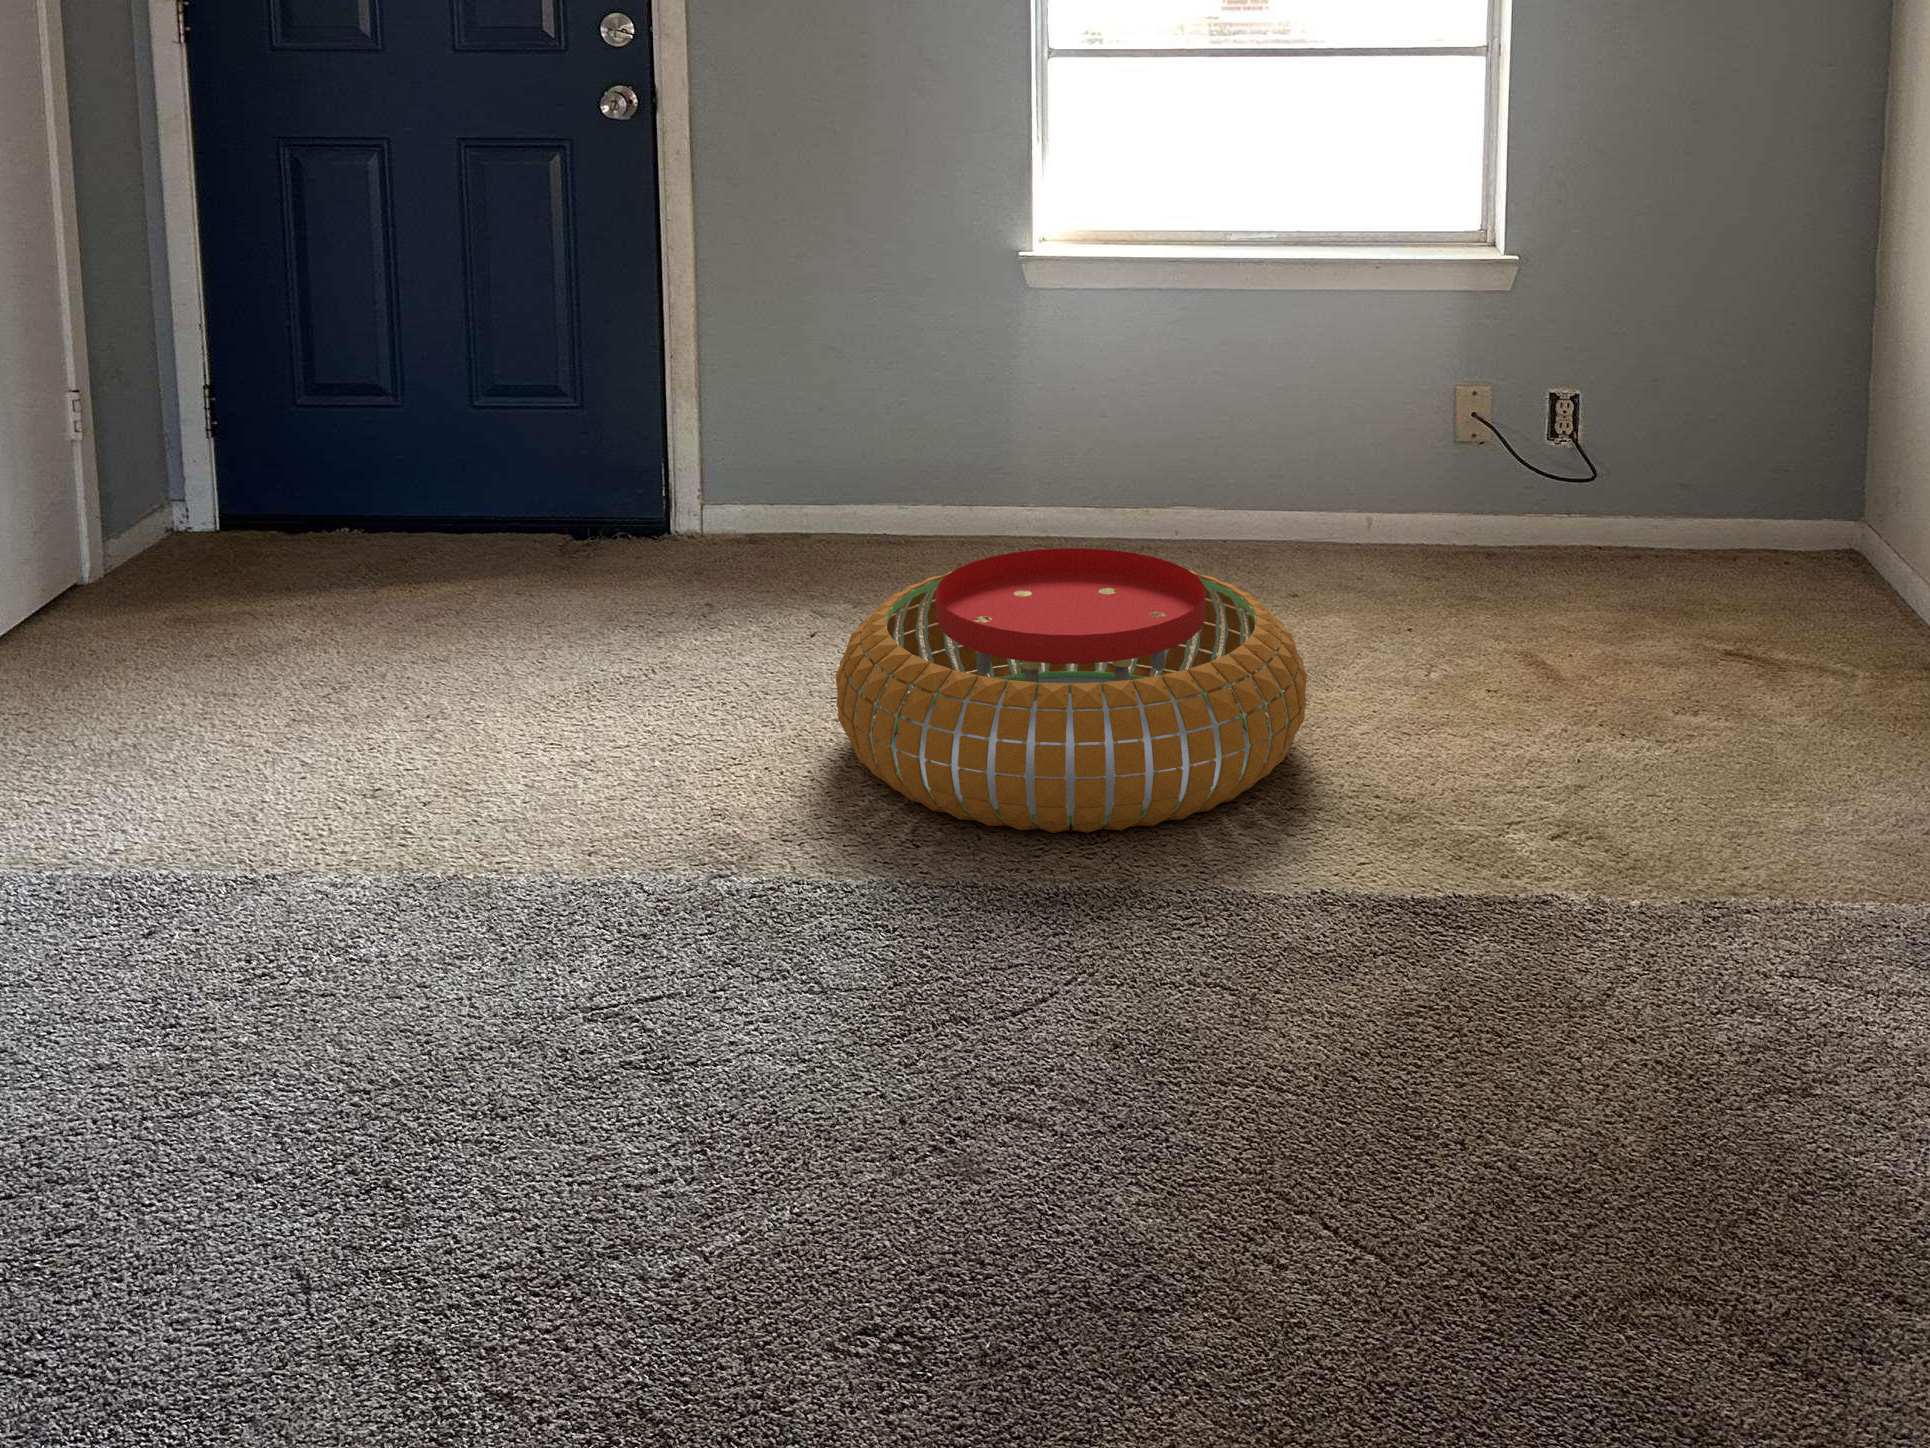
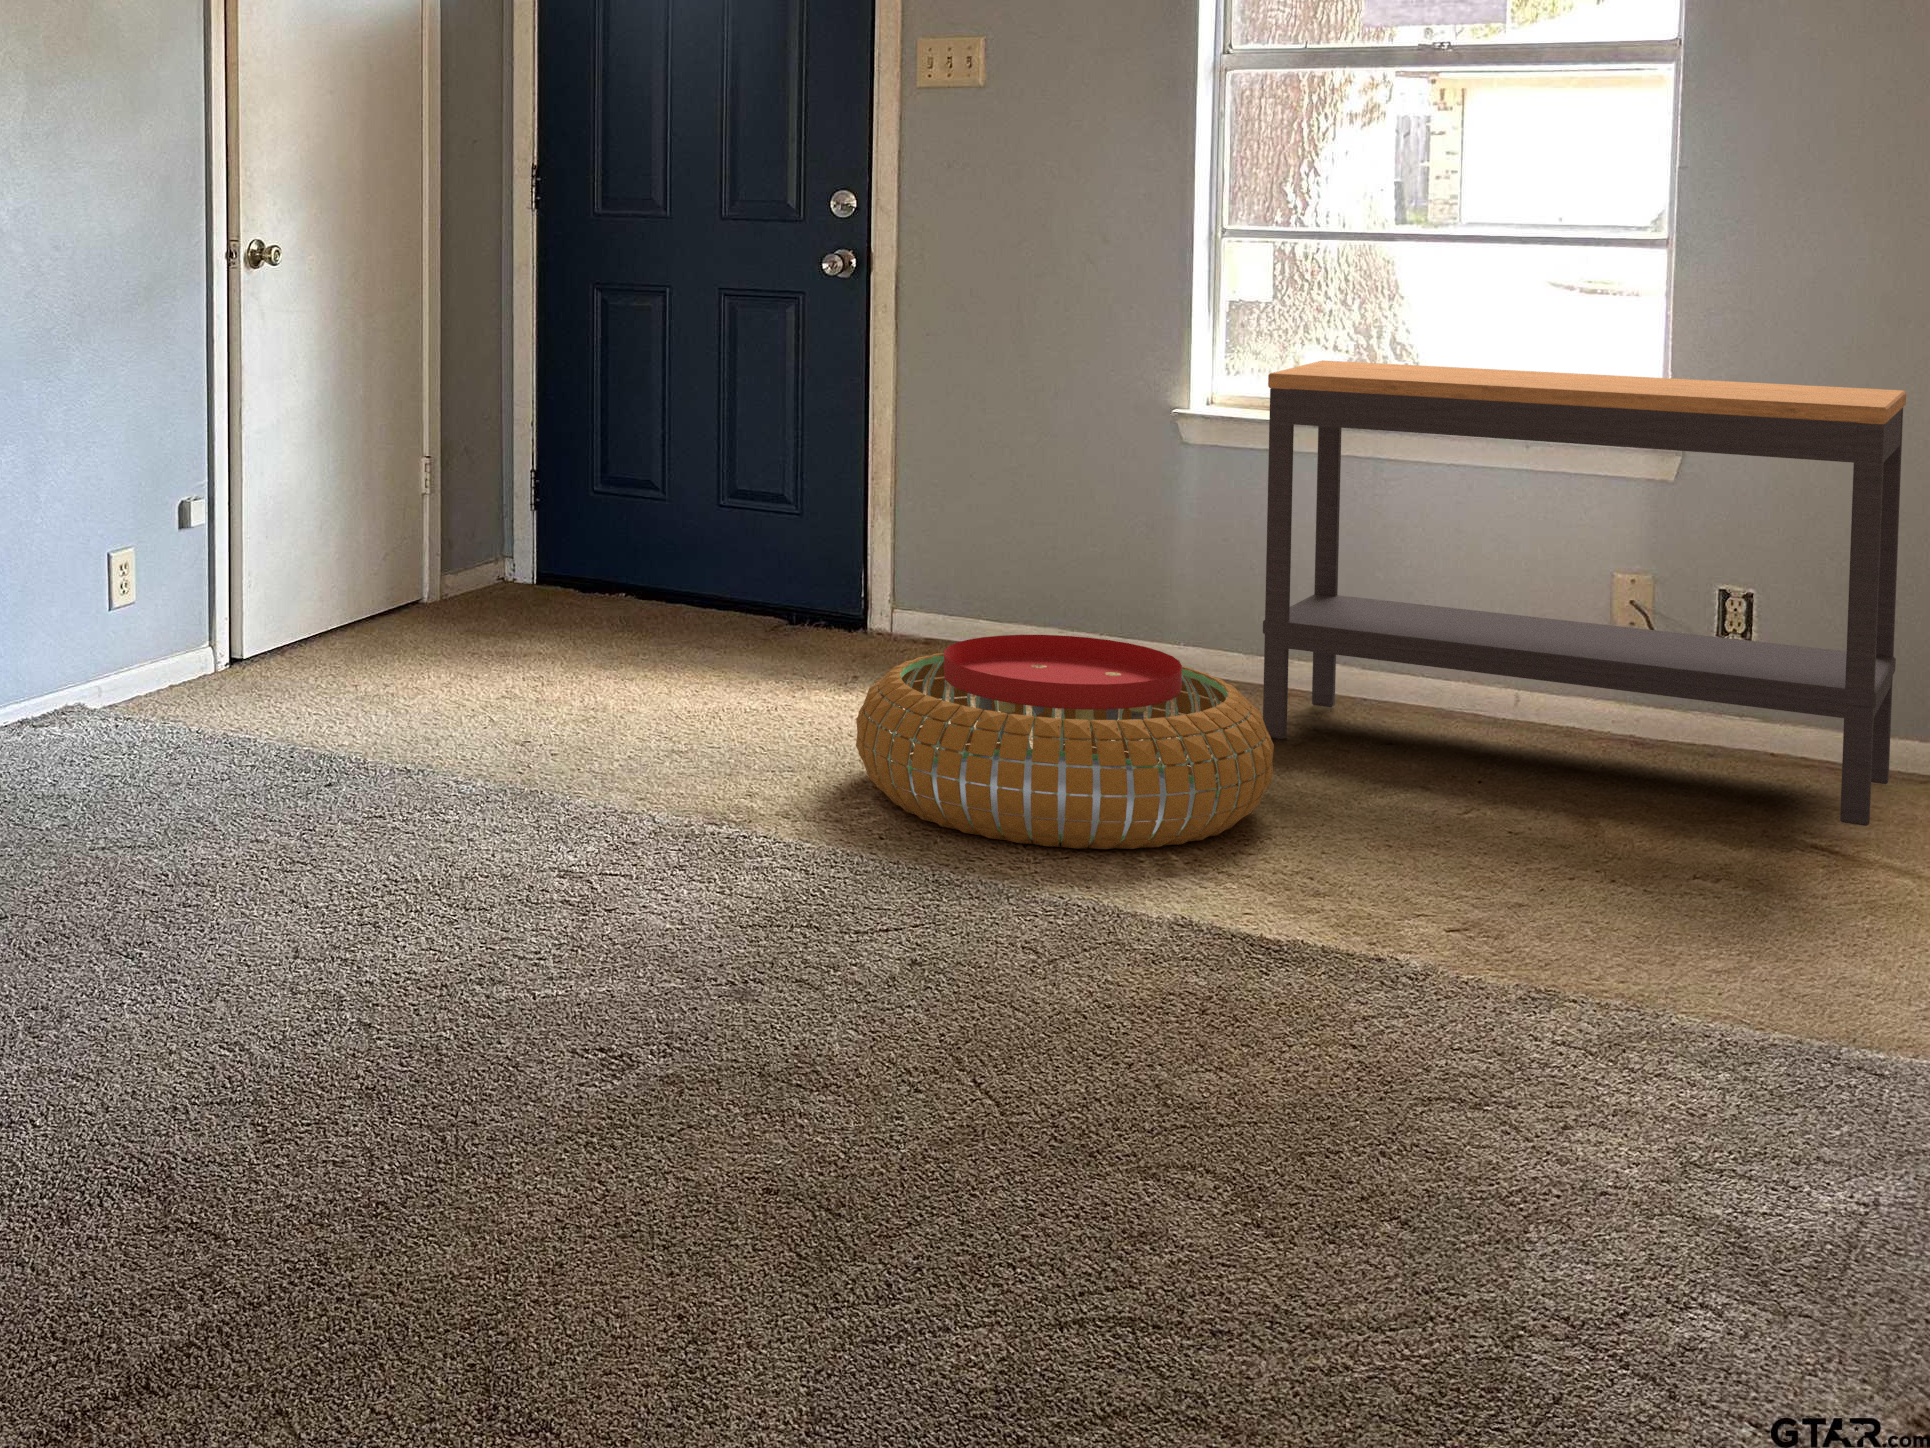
console table: none [1171,190,1760,614] -> present [1263,360,1906,826]

